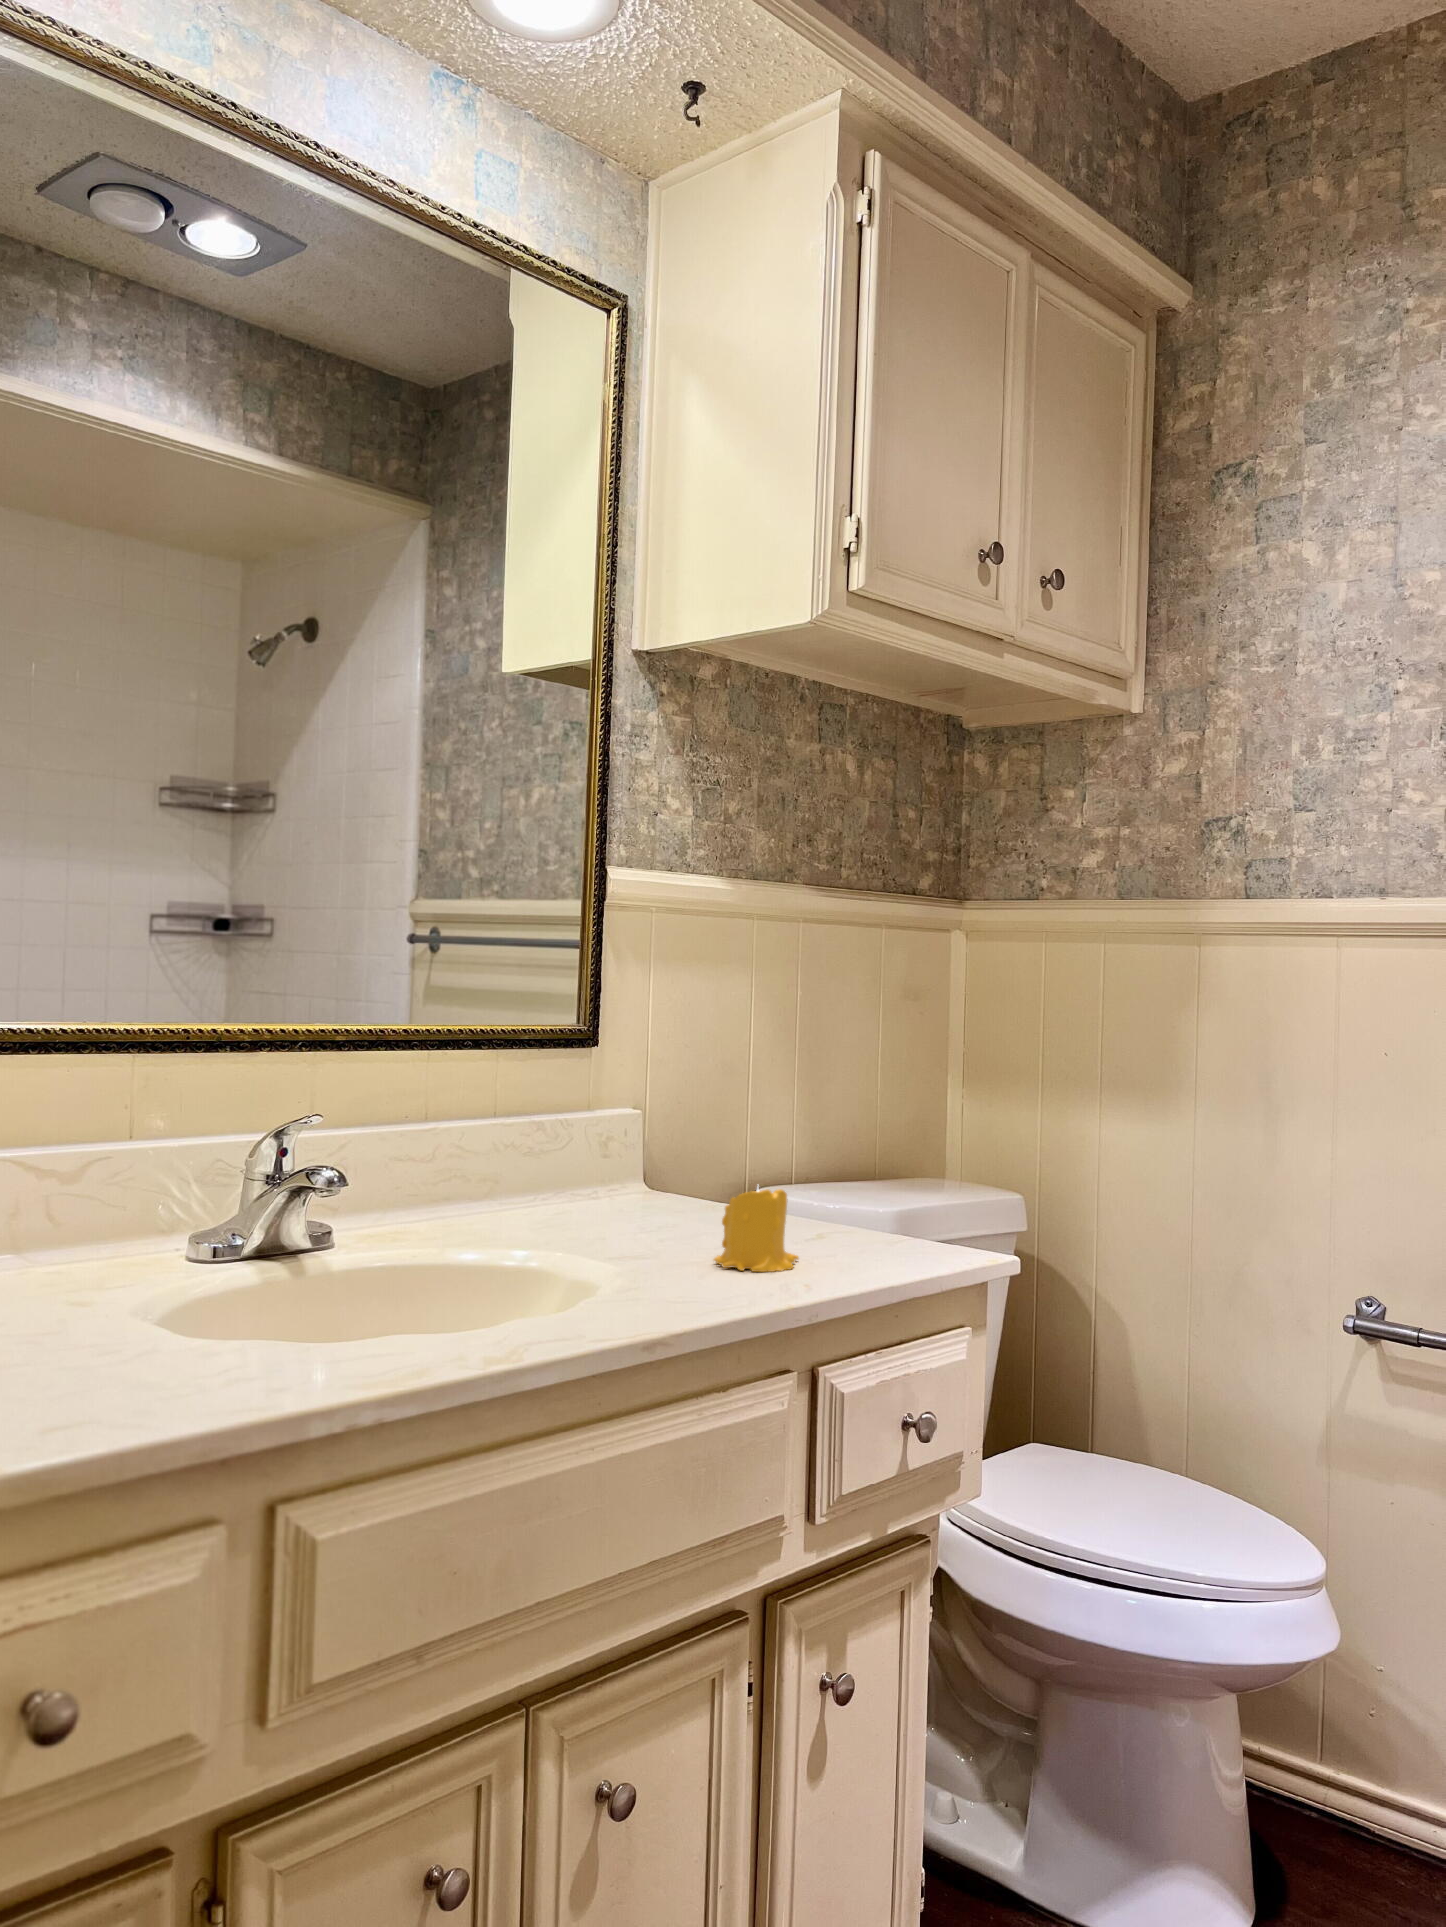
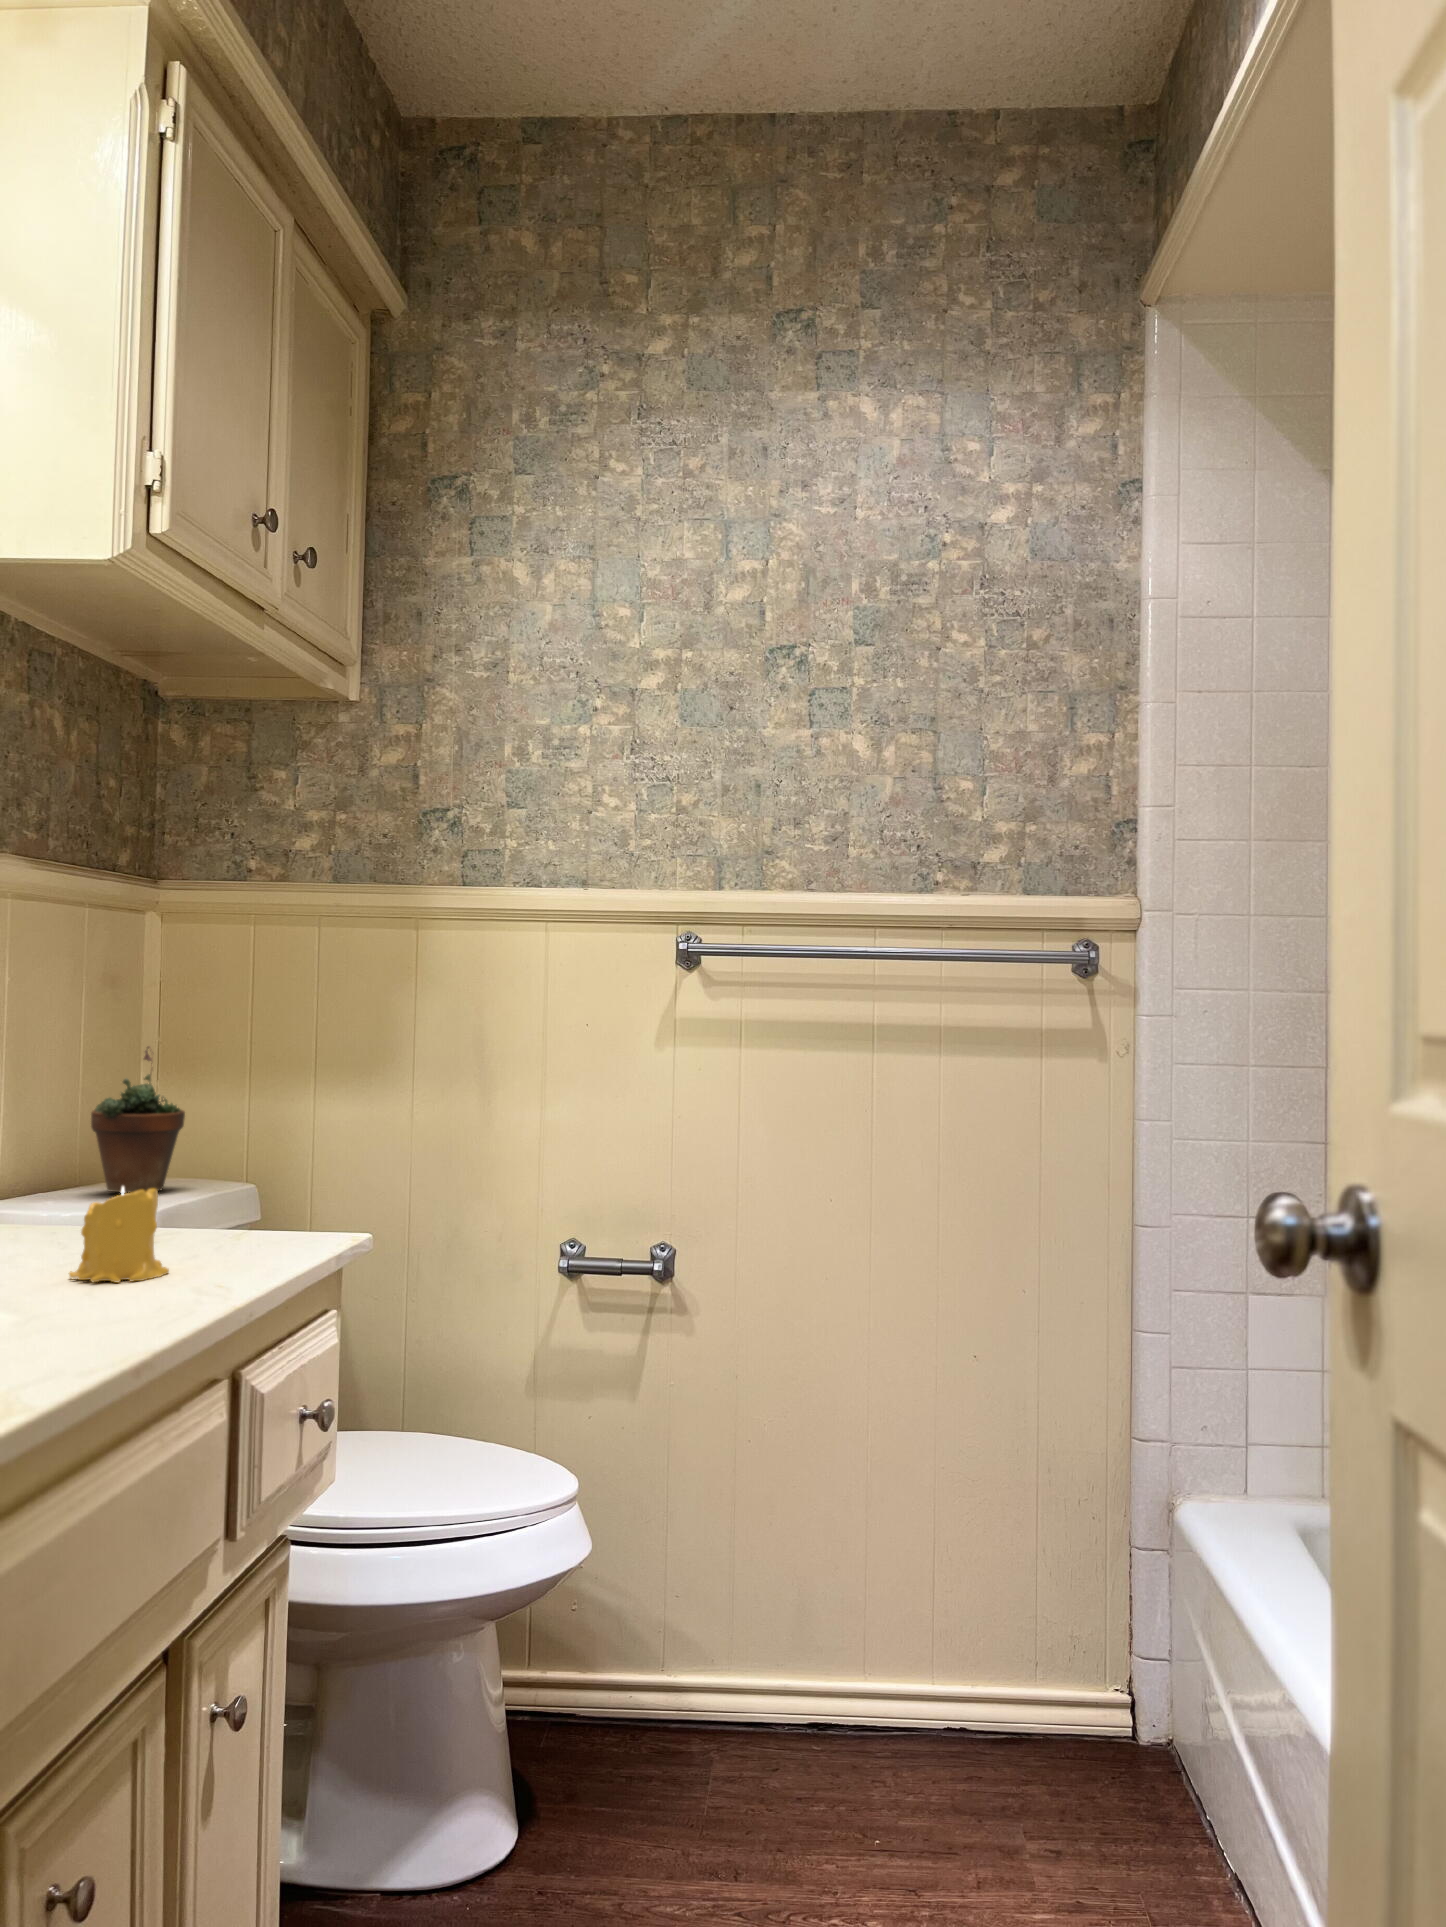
succulent plant: none [868,1055,949,1192] -> present [91,1046,185,1193]

